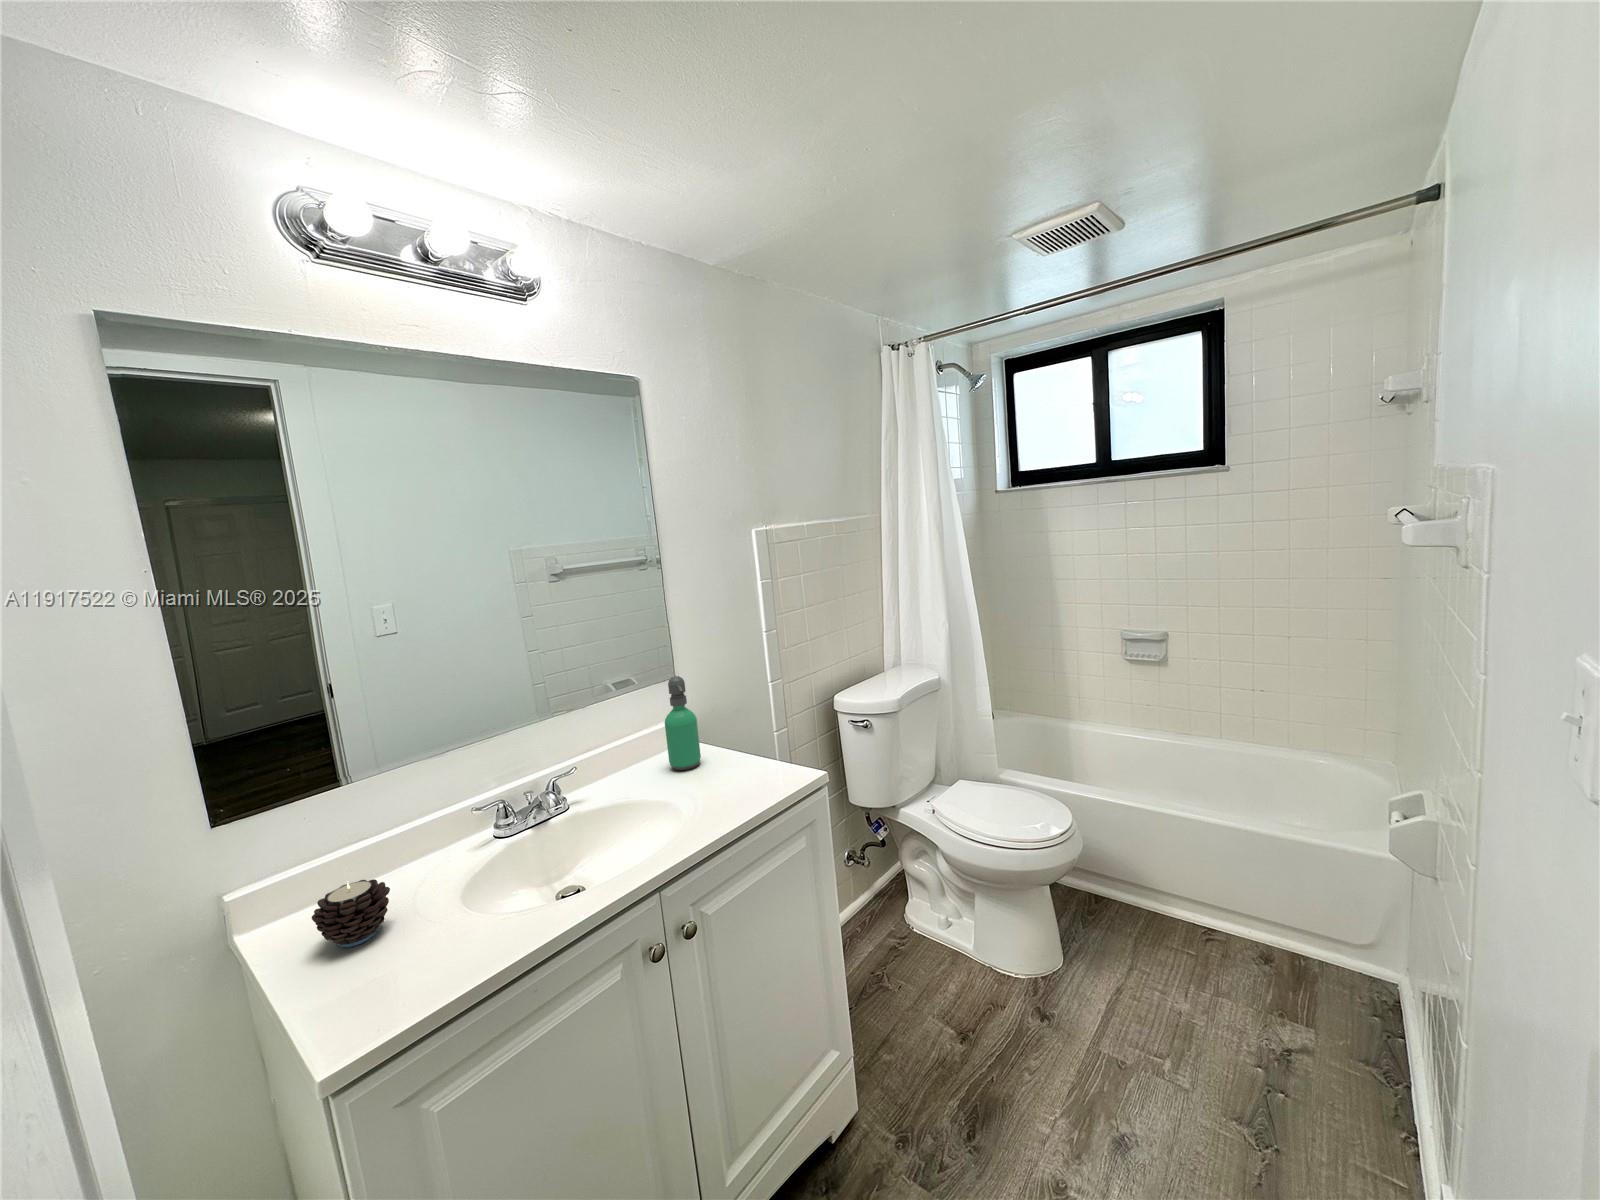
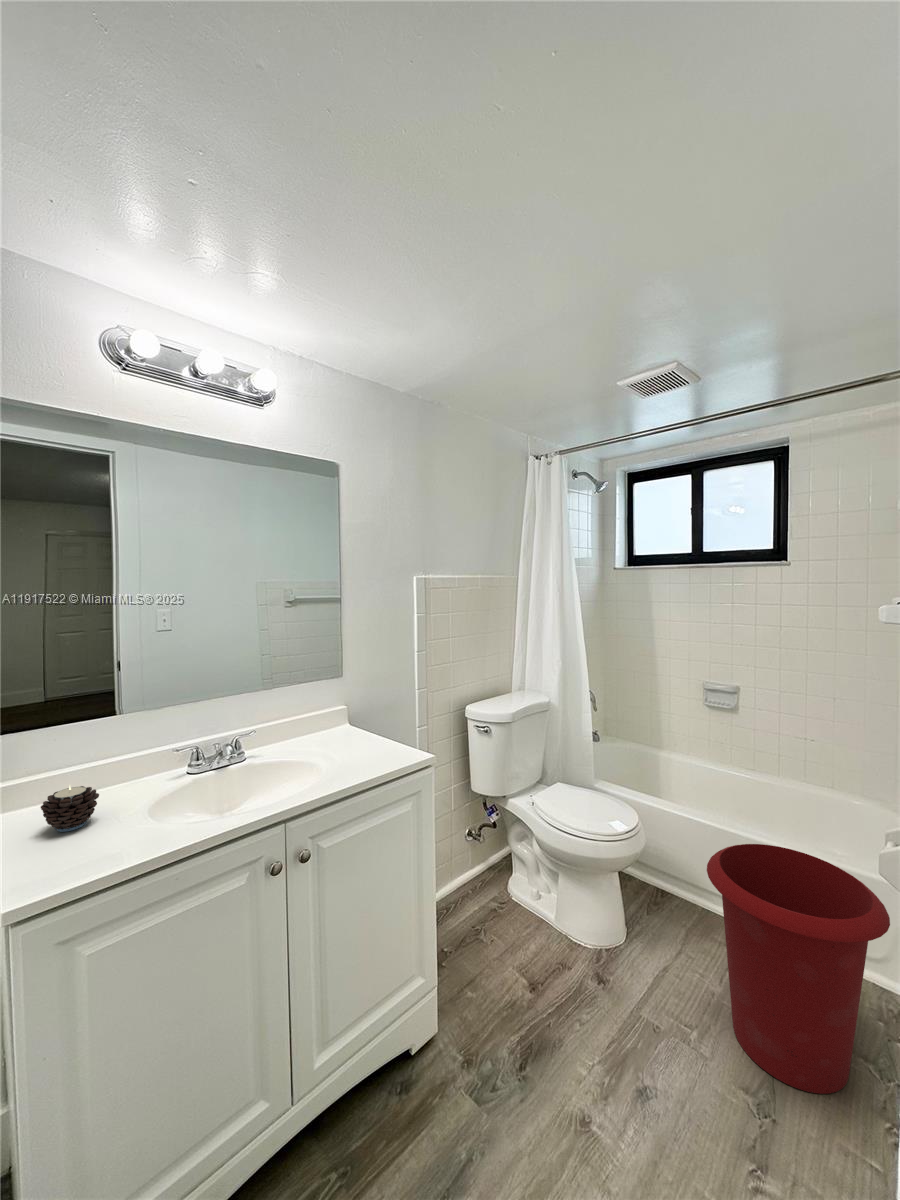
soap dispenser: present [665,676,701,770] -> none [326,674,350,743]
waste bin: none [1170,829,1400,1109] -> present [707,844,890,1094]

